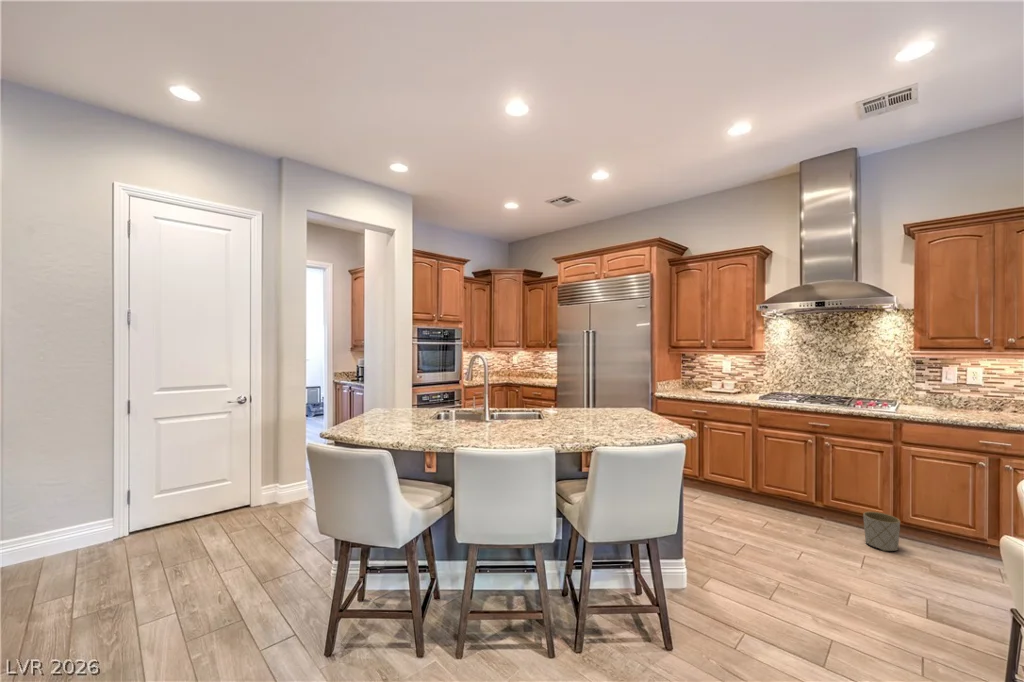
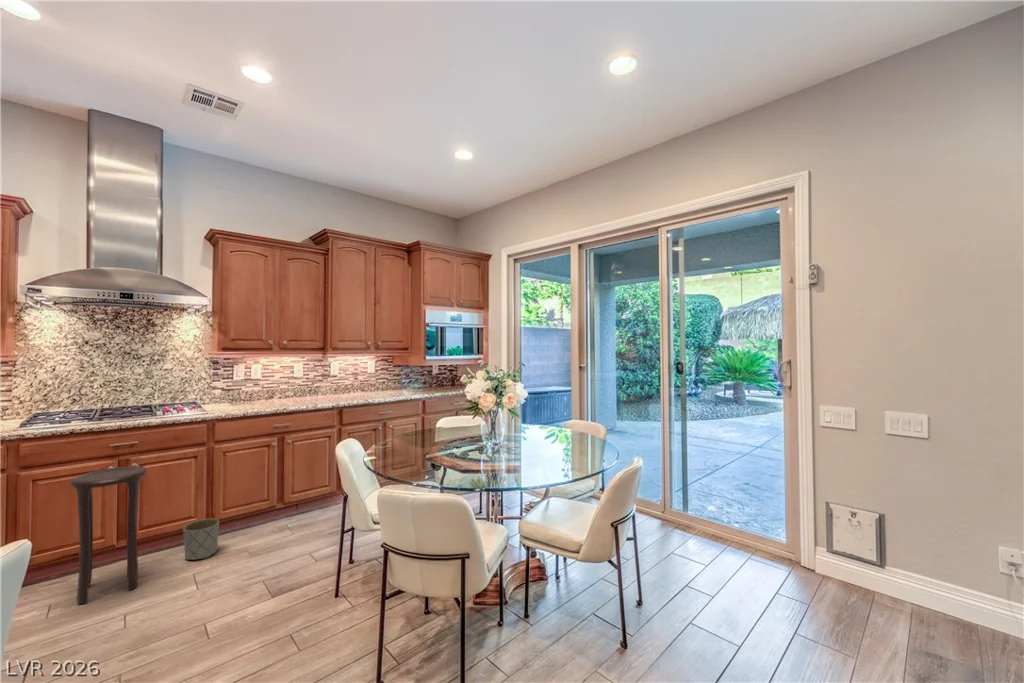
stool: none [777,439,829,540] -> present [70,466,147,604]

